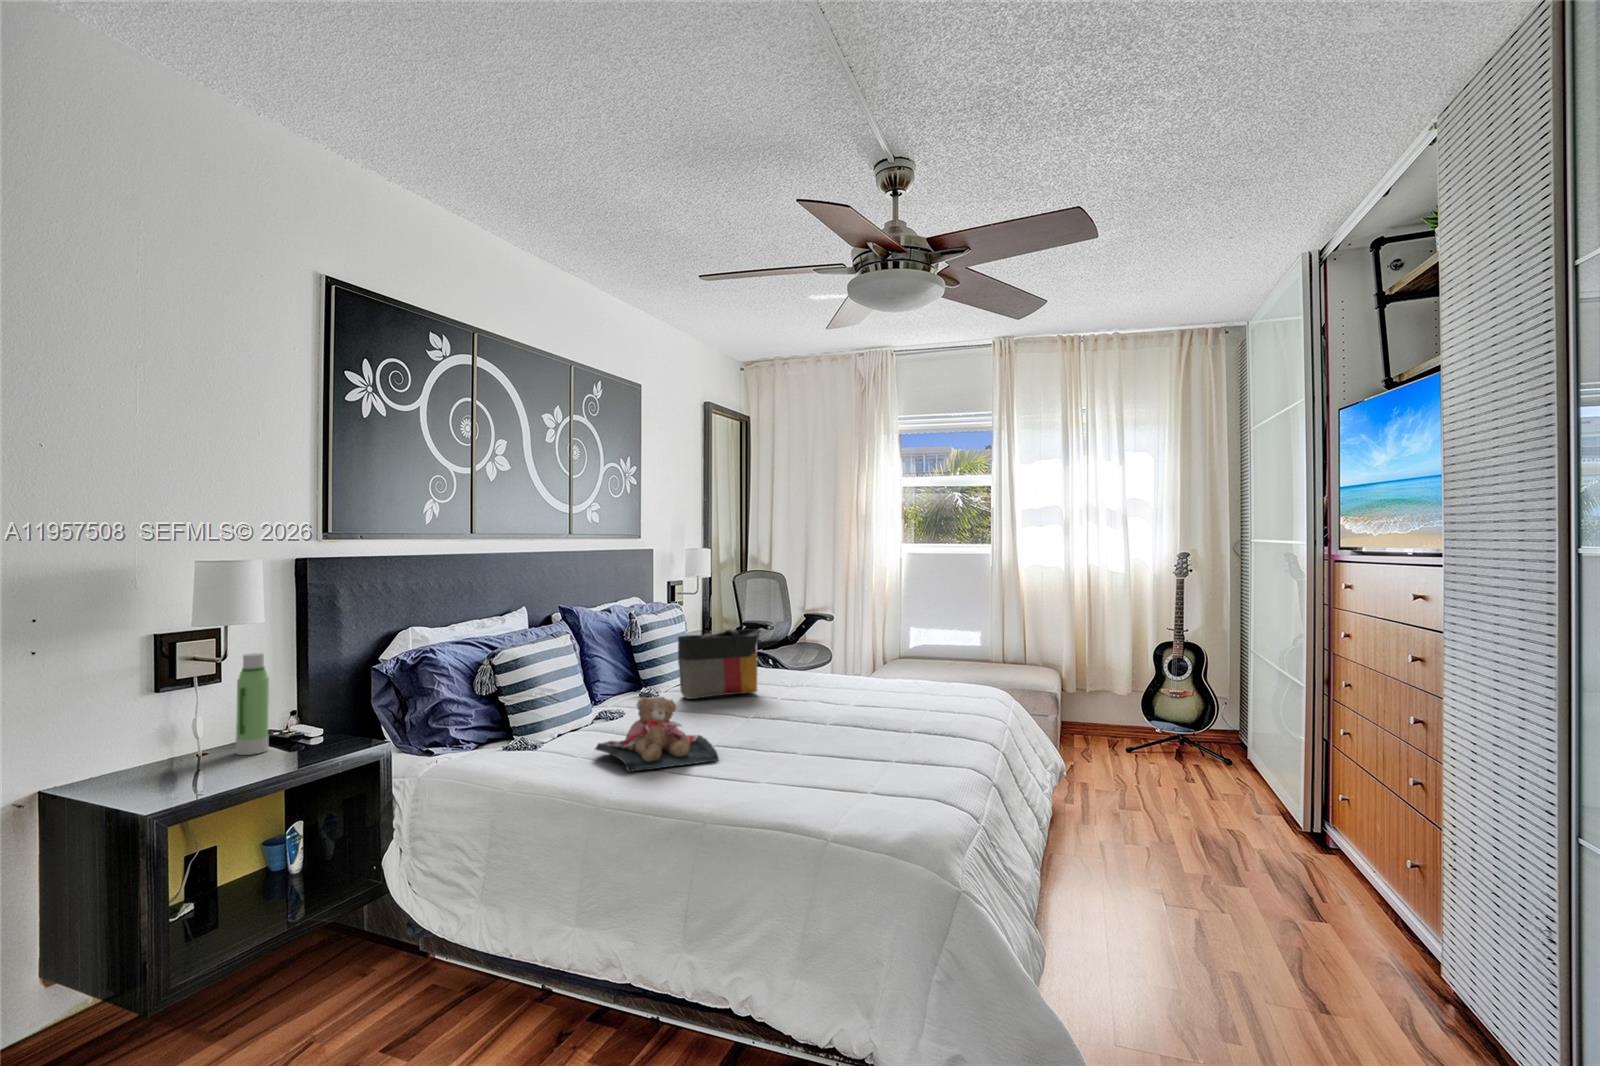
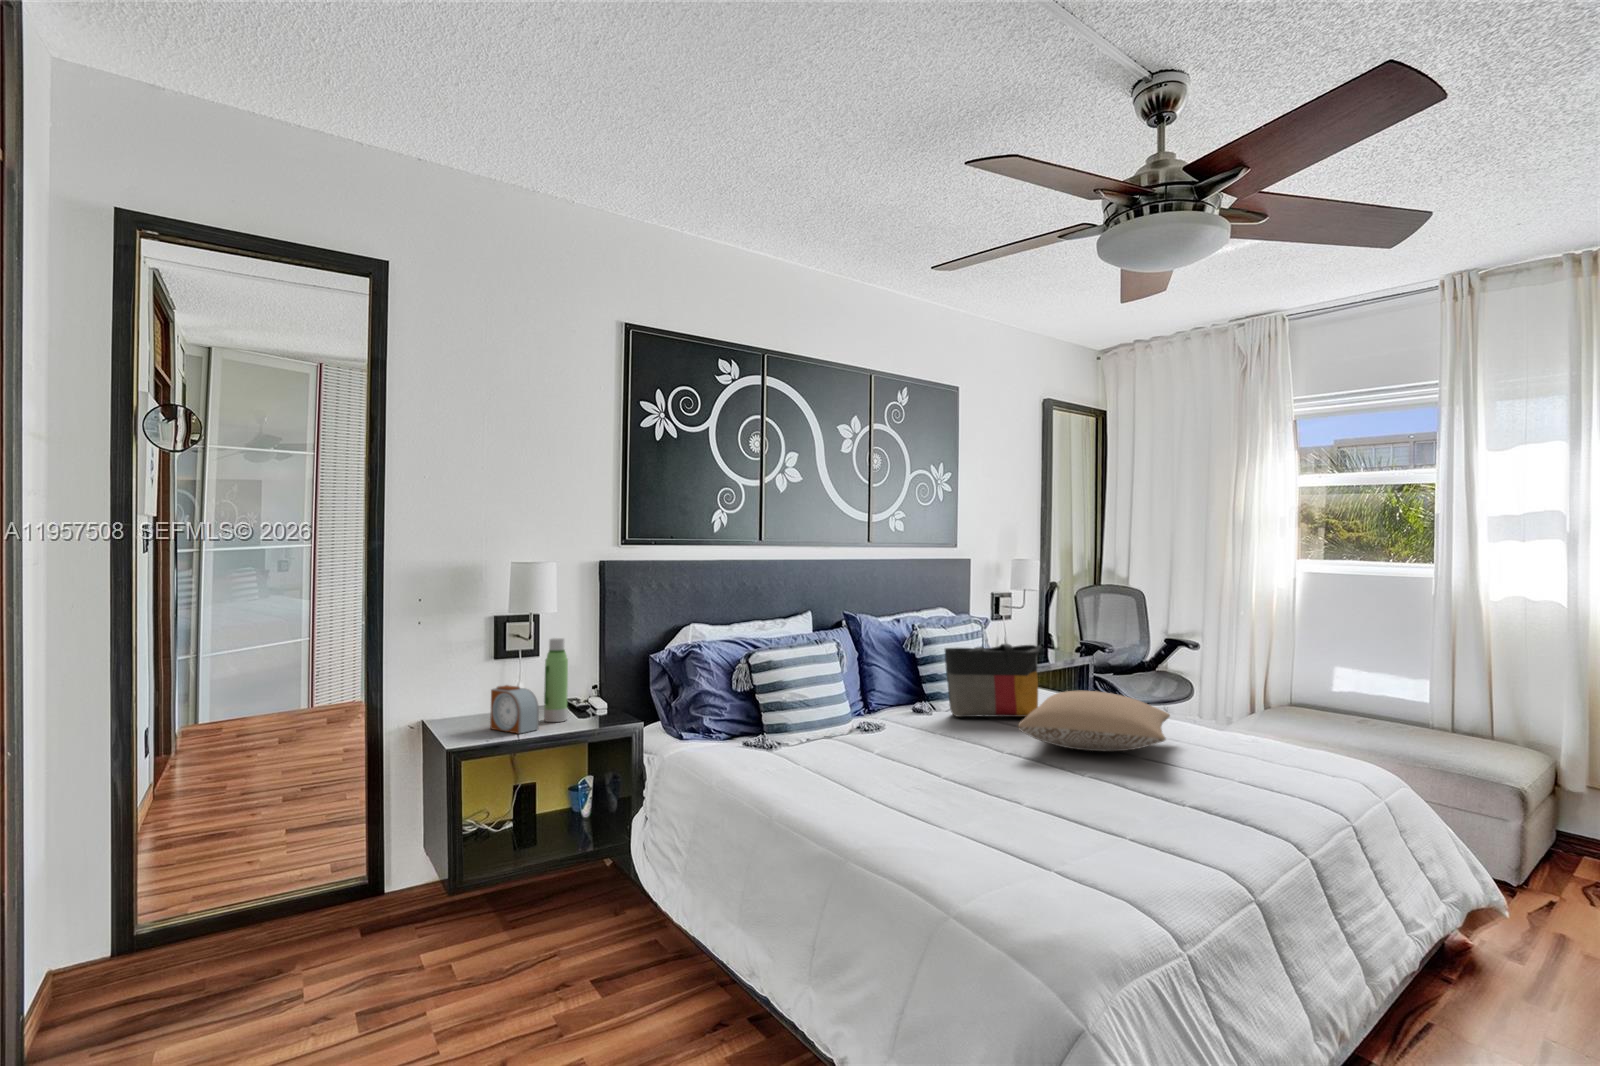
pillow: none [768,668,889,717] -> present [1018,691,1170,751]
teddy bear: present [595,697,719,772] -> none [812,701,931,780]
alarm clock: none [168,717,243,775] -> present [490,685,539,734]

